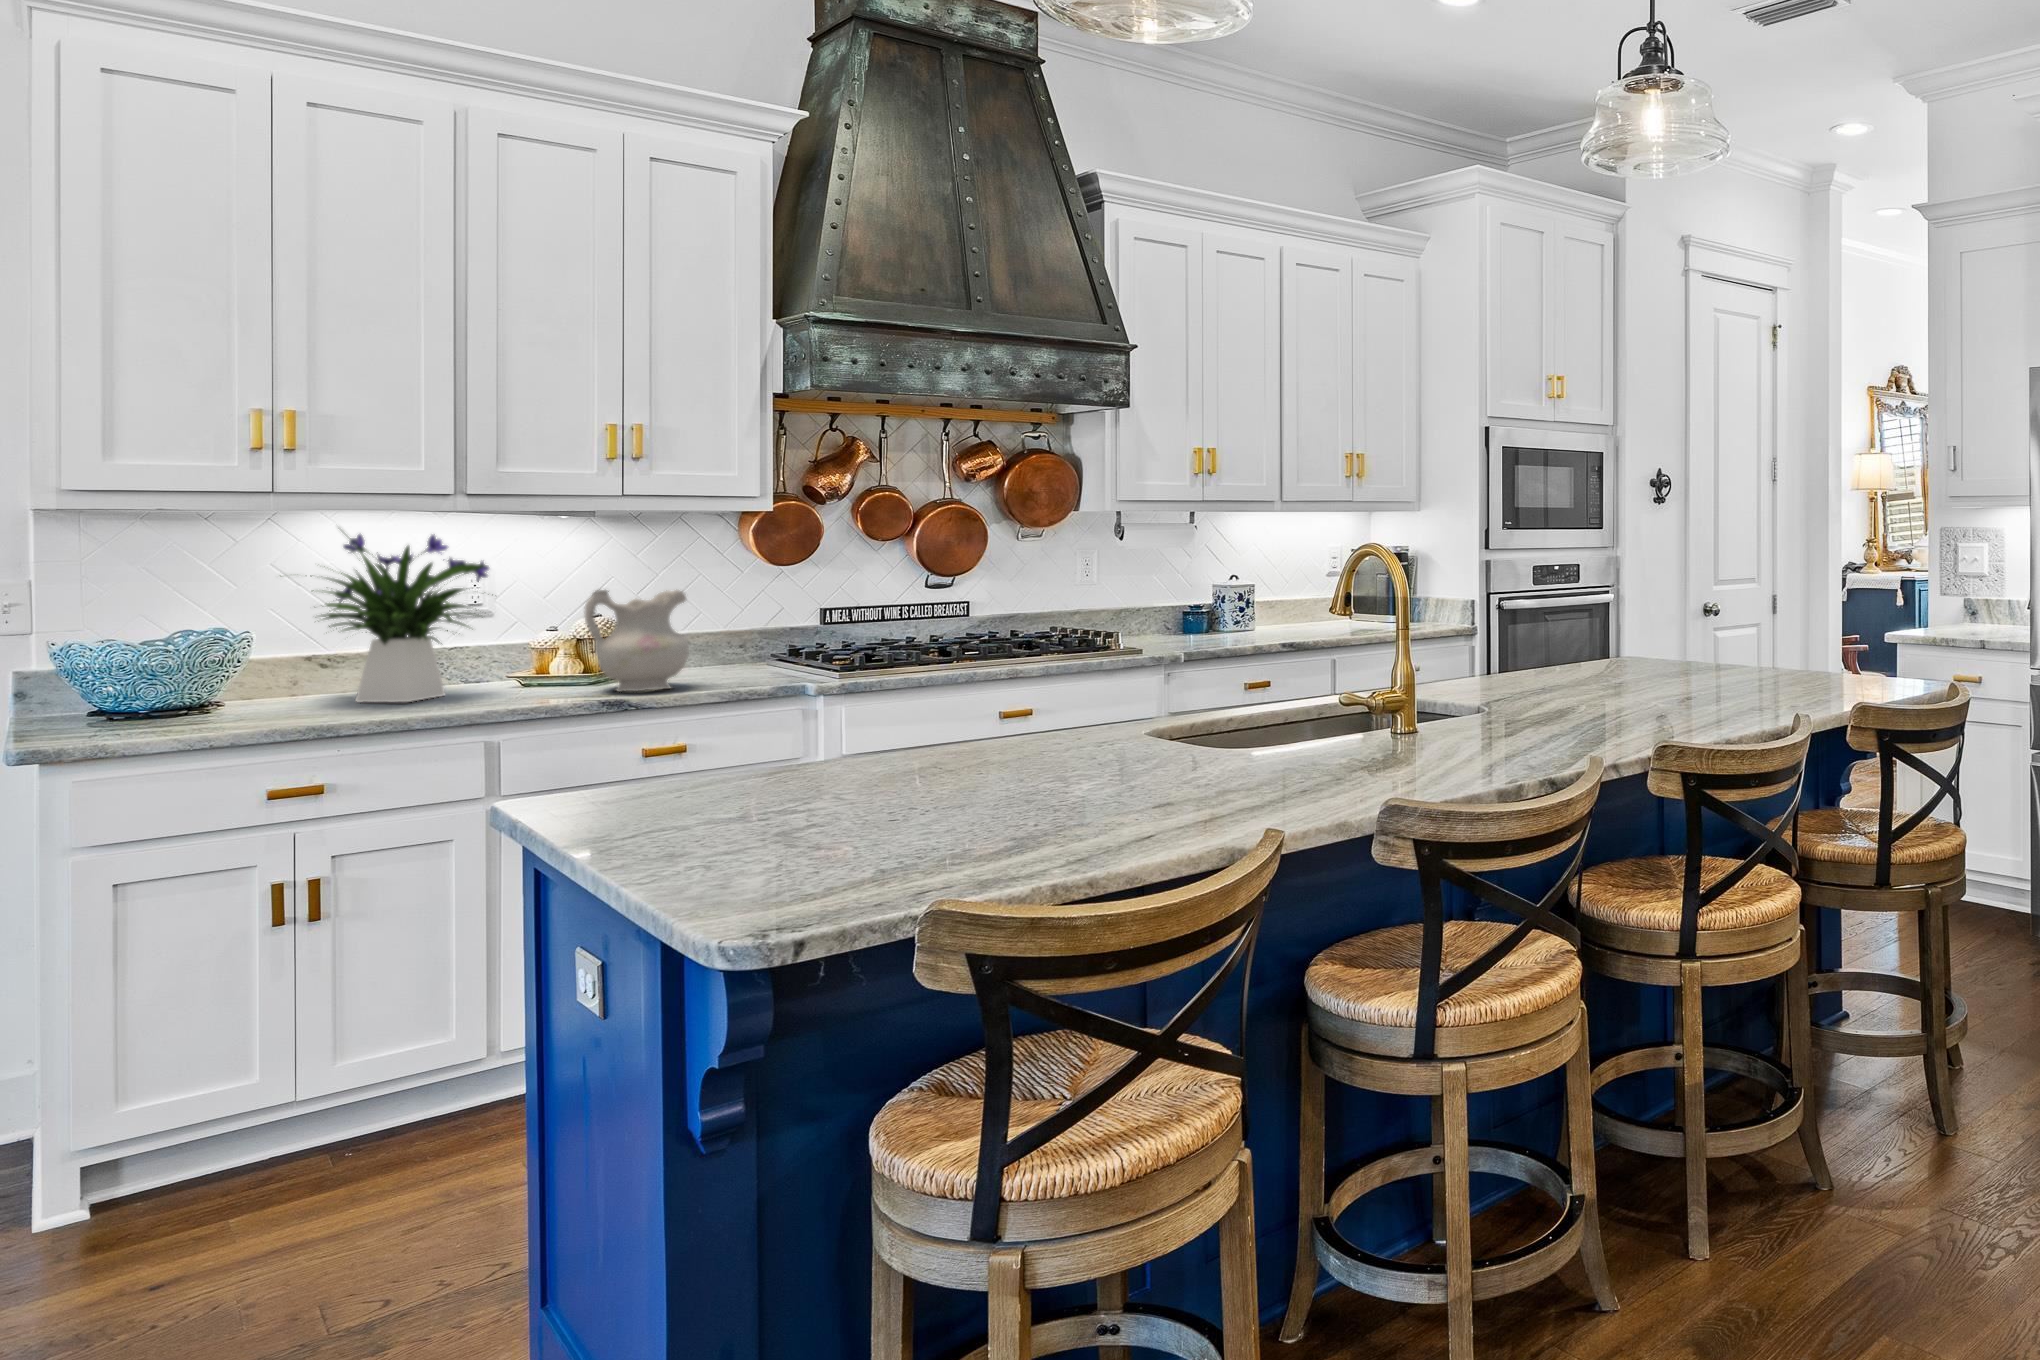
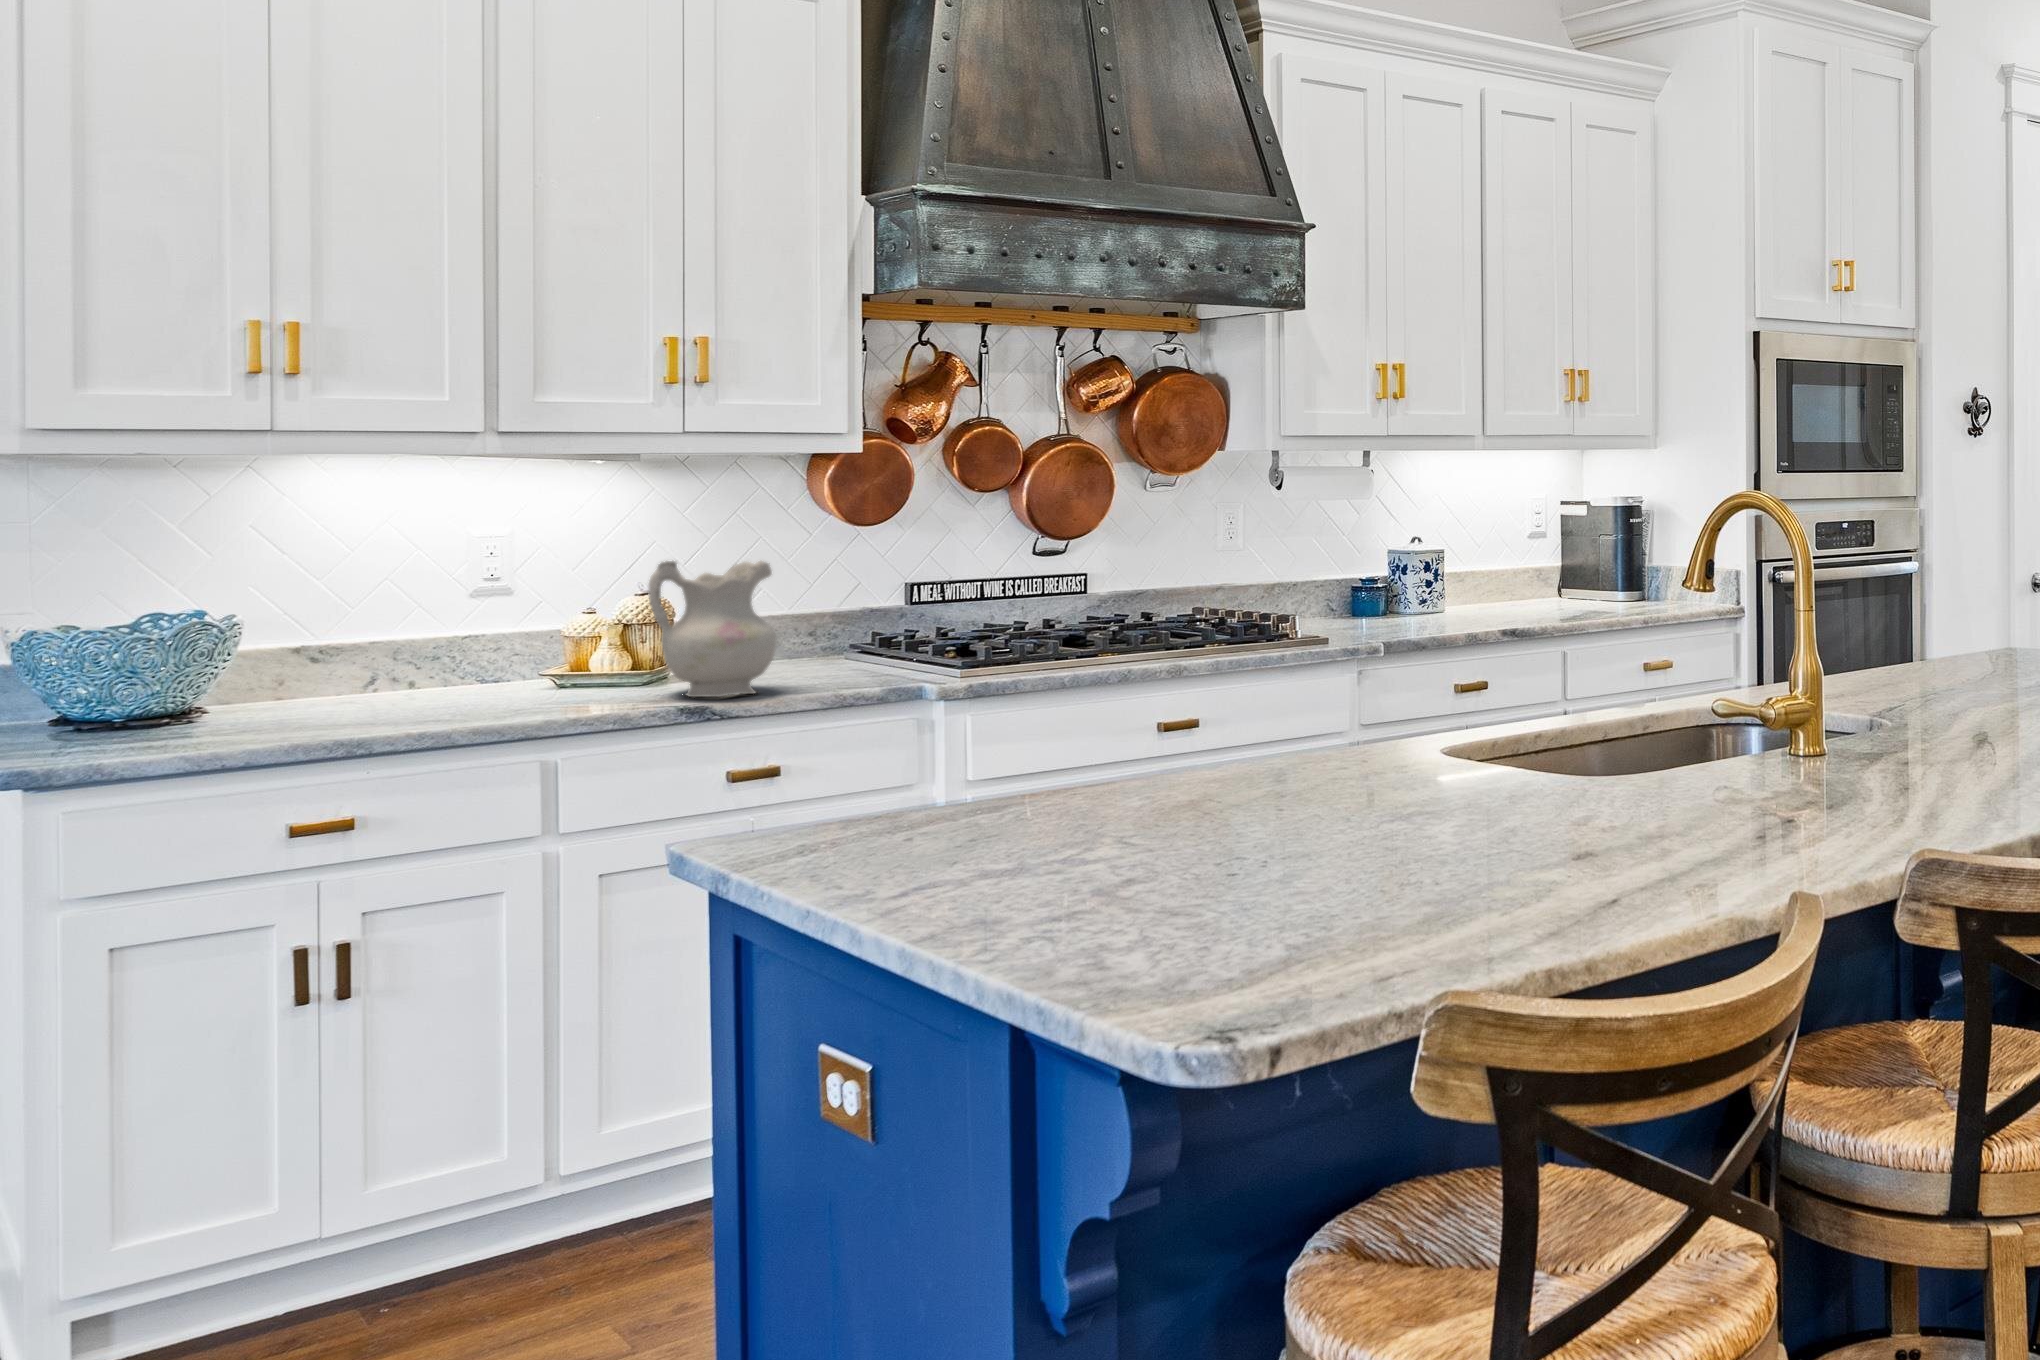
flower arrangement: present [311,534,493,702] -> none [274,475,538,711]

